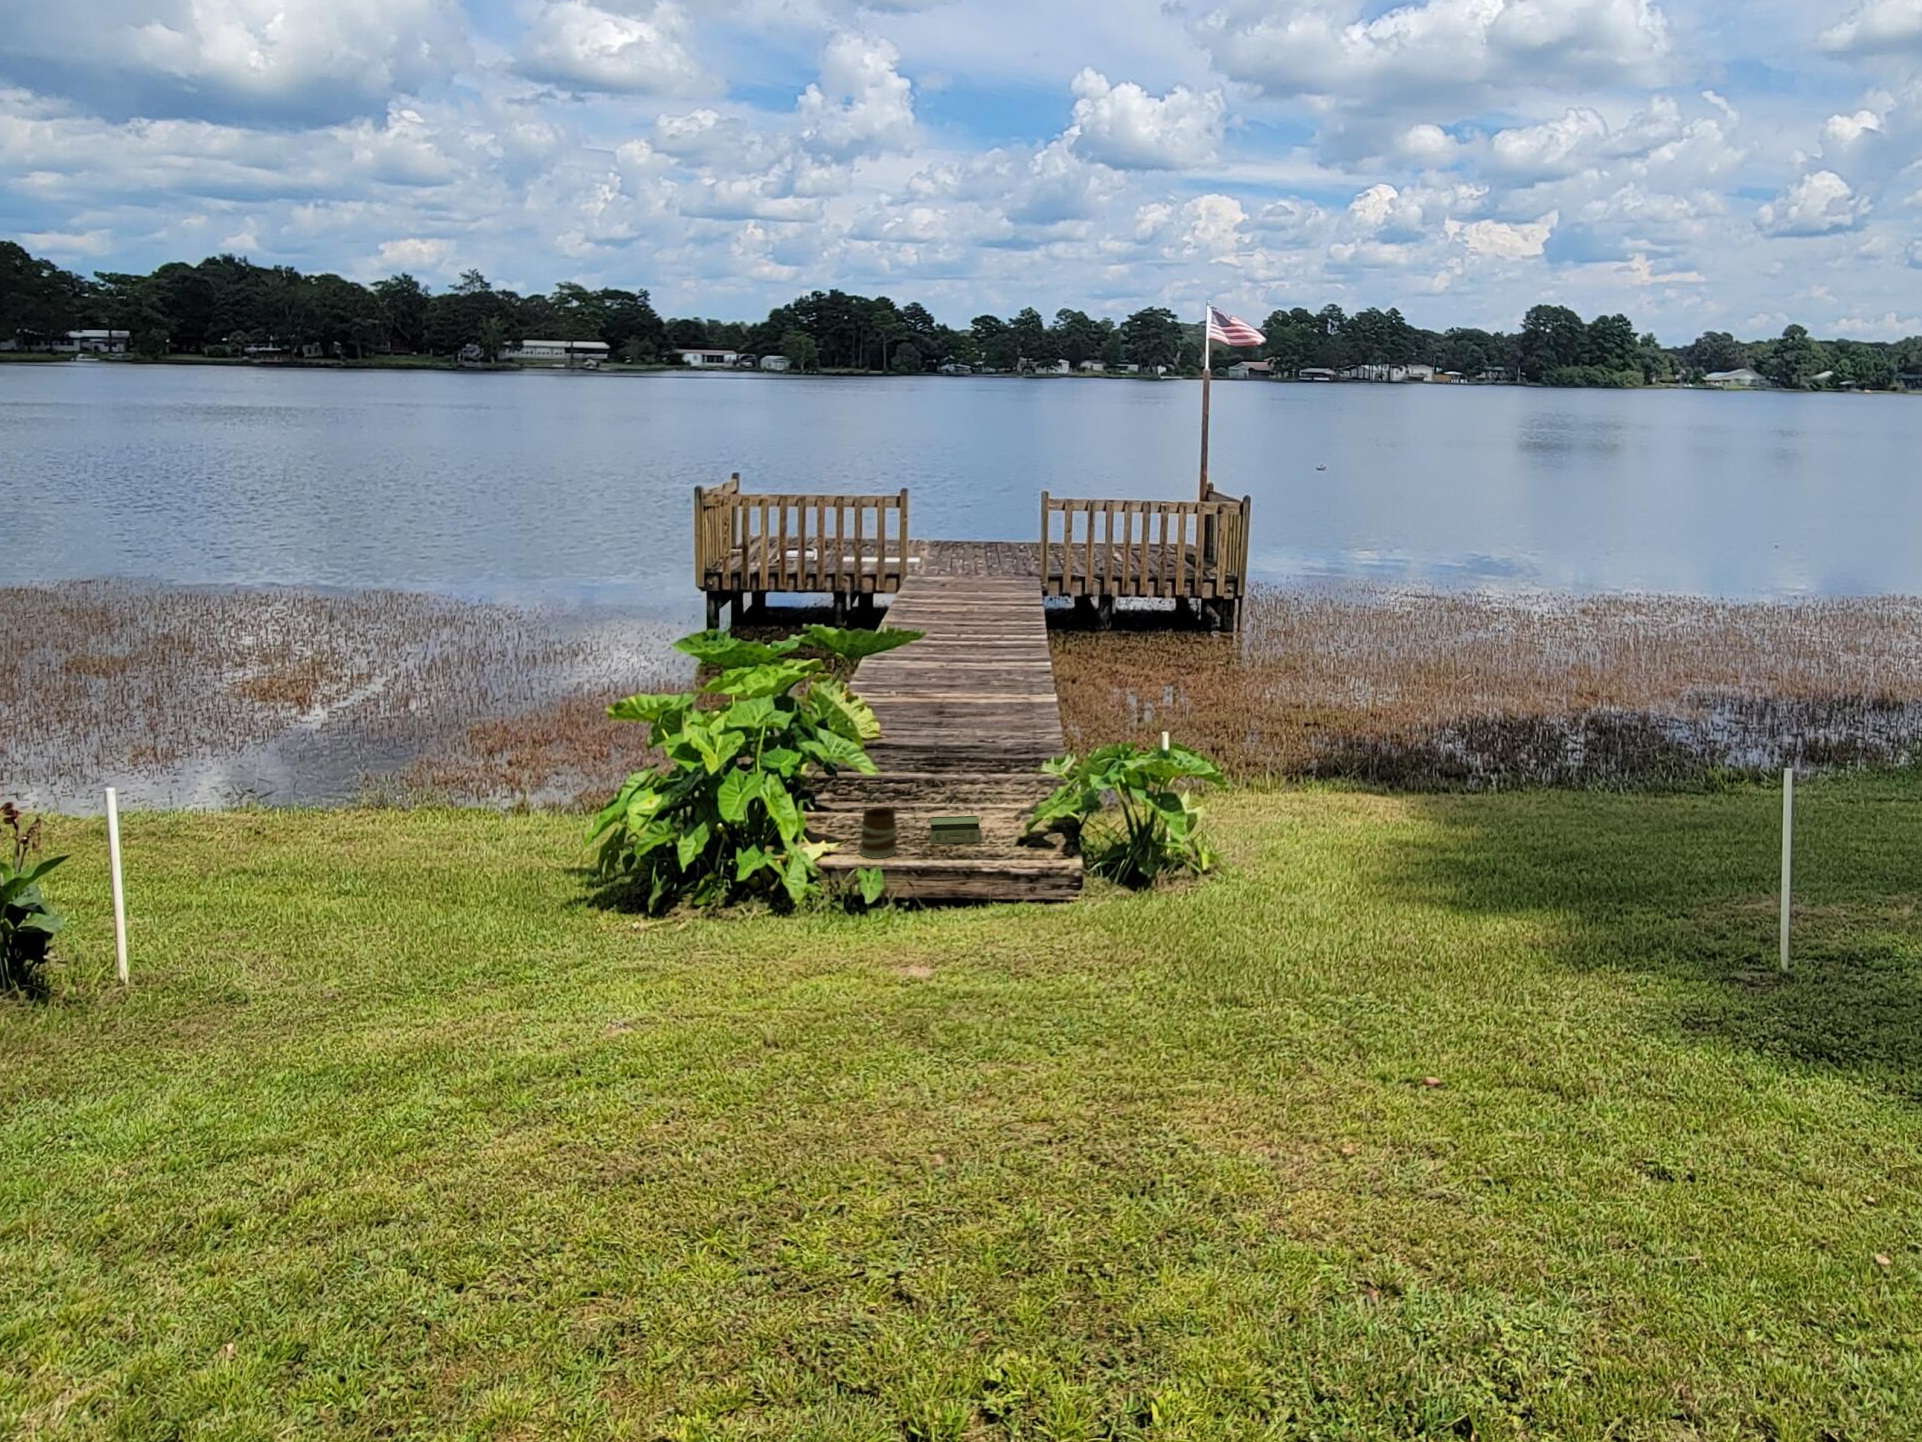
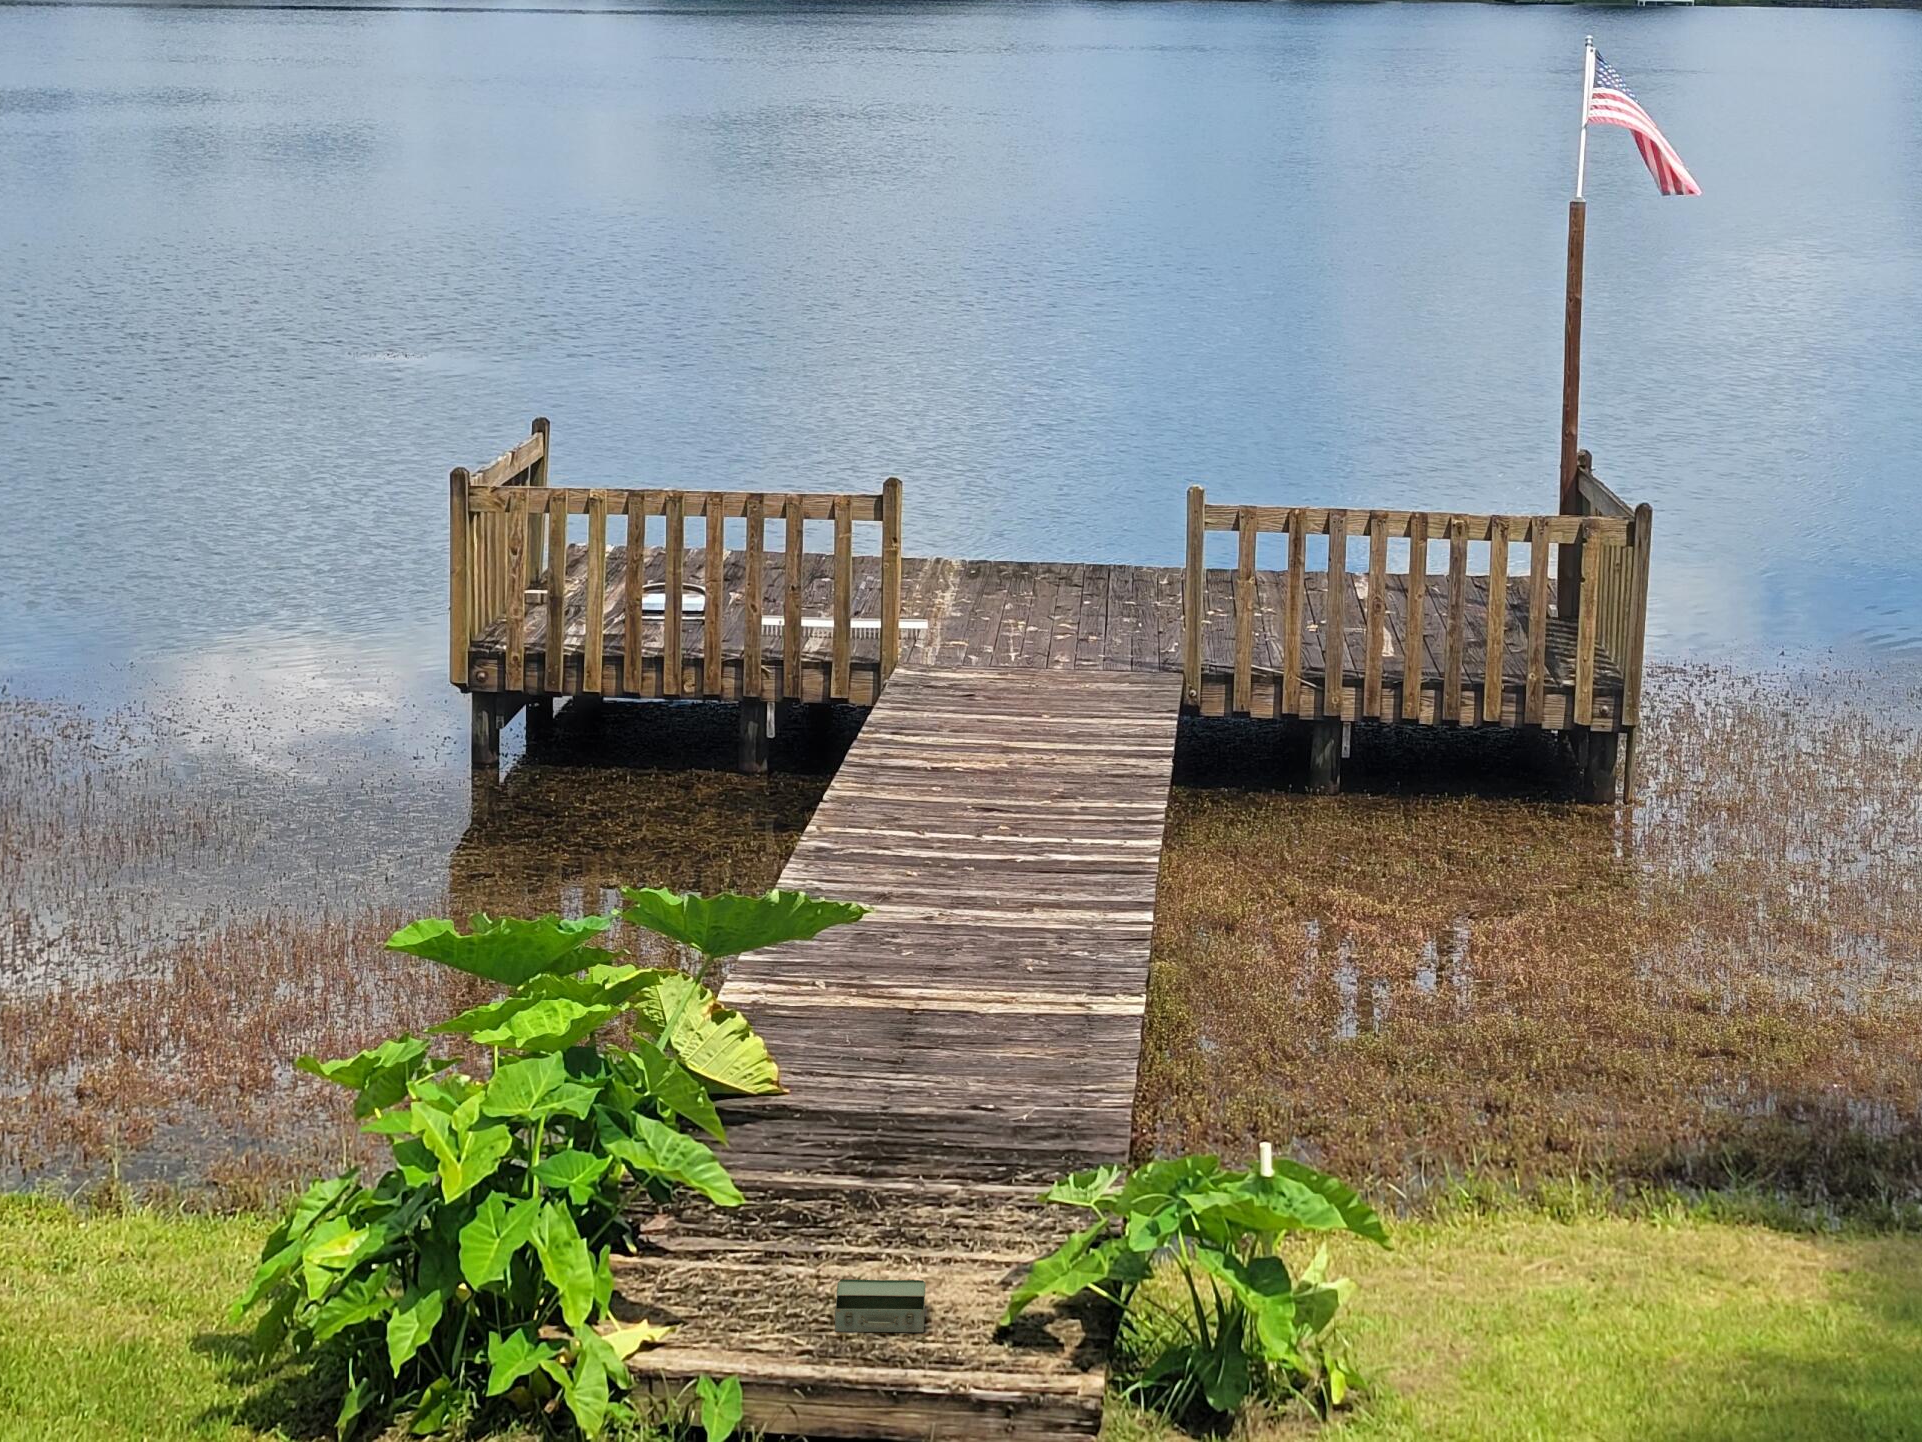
wooden bucket: present [860,807,897,859] -> none [706,1227,773,1357]

